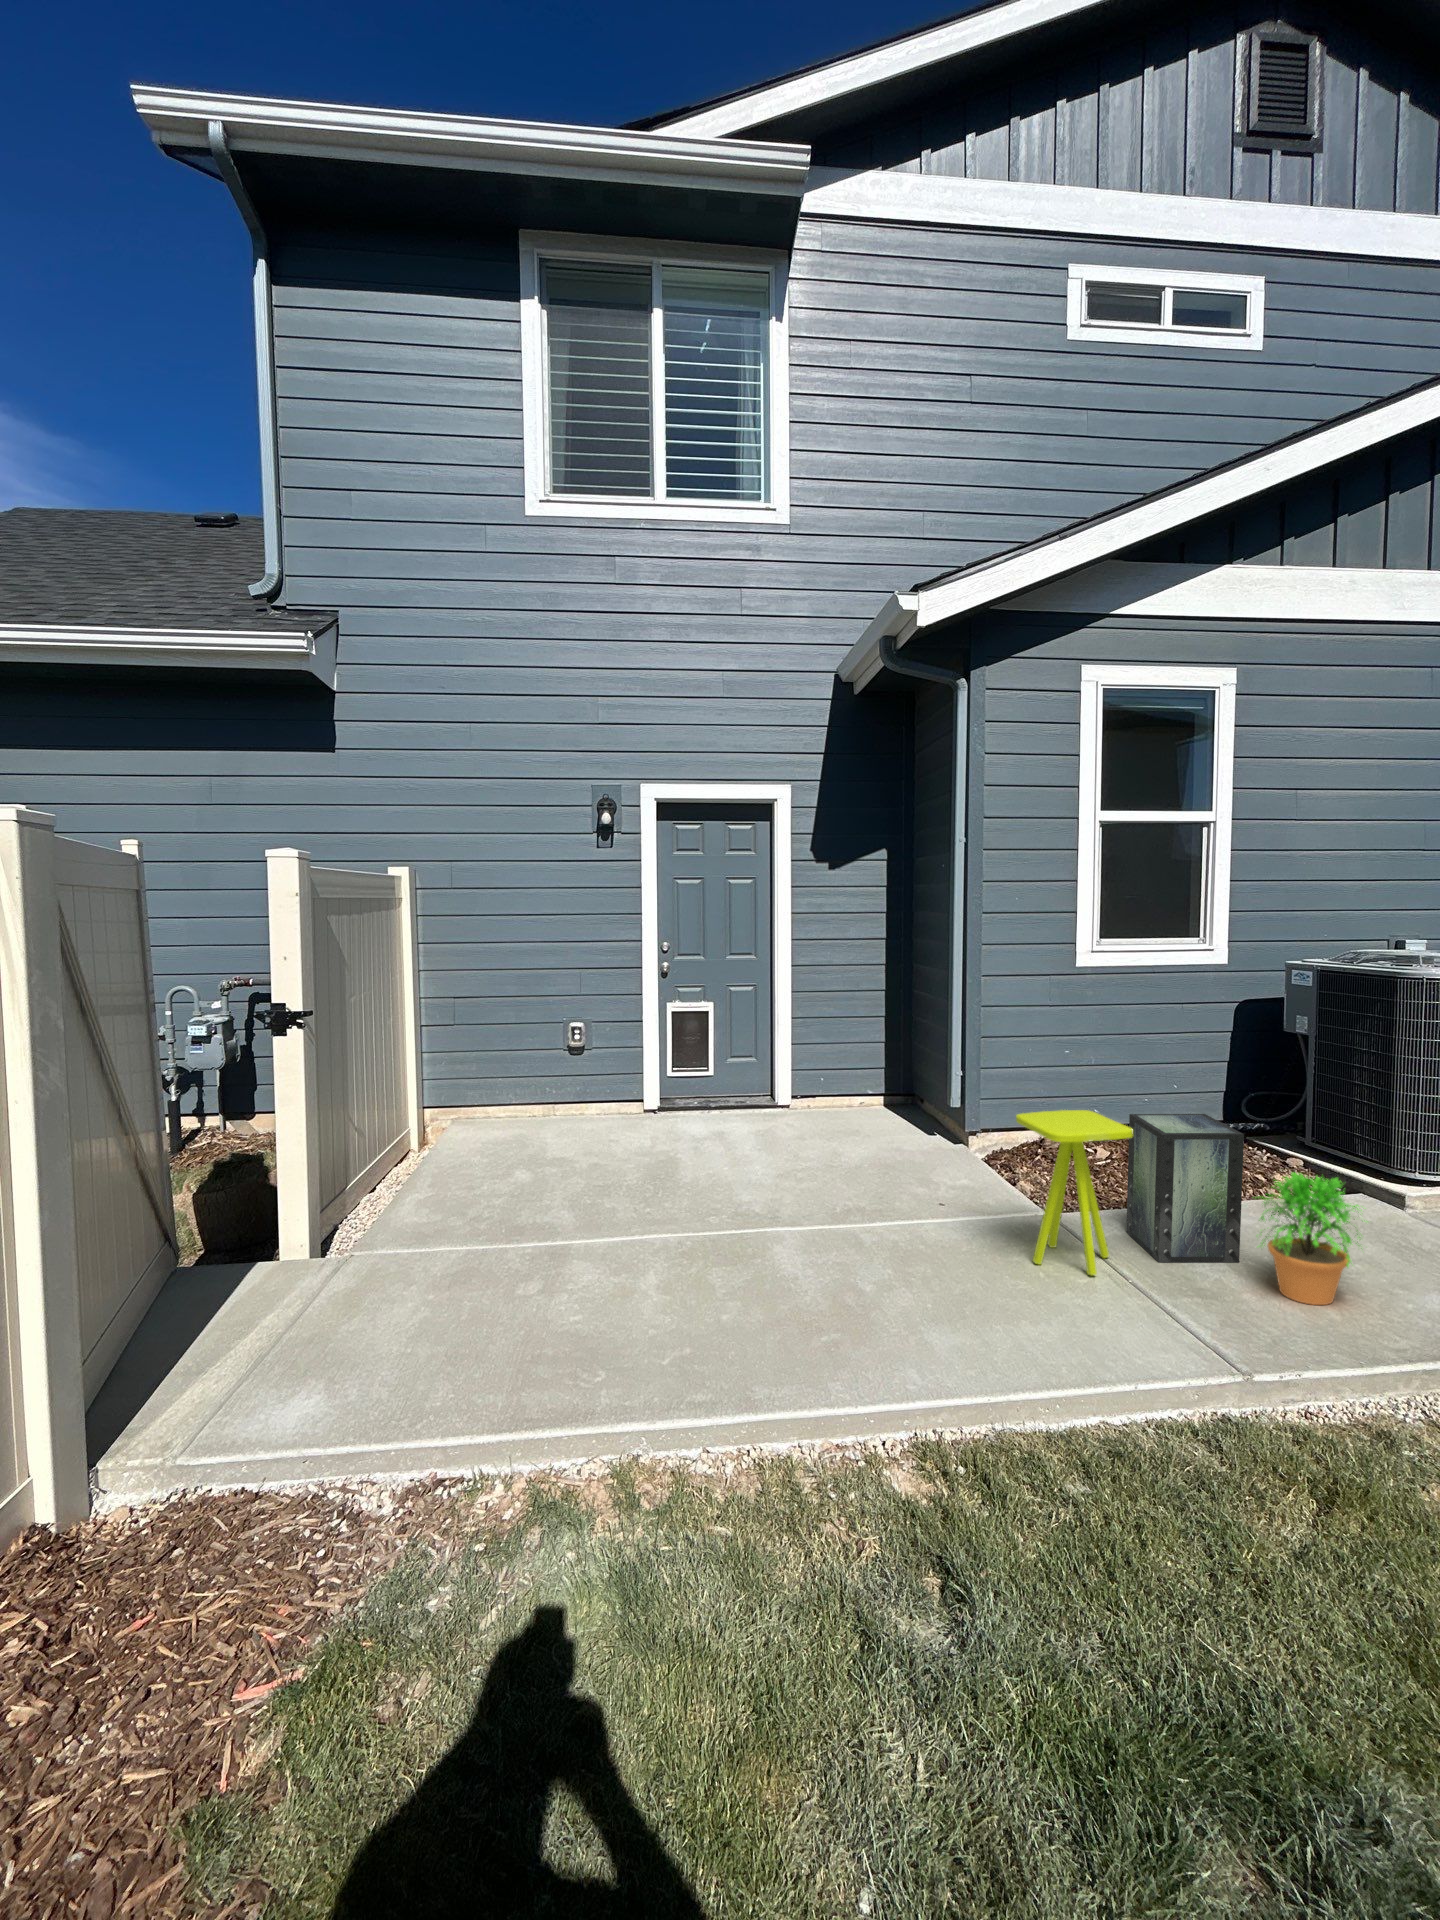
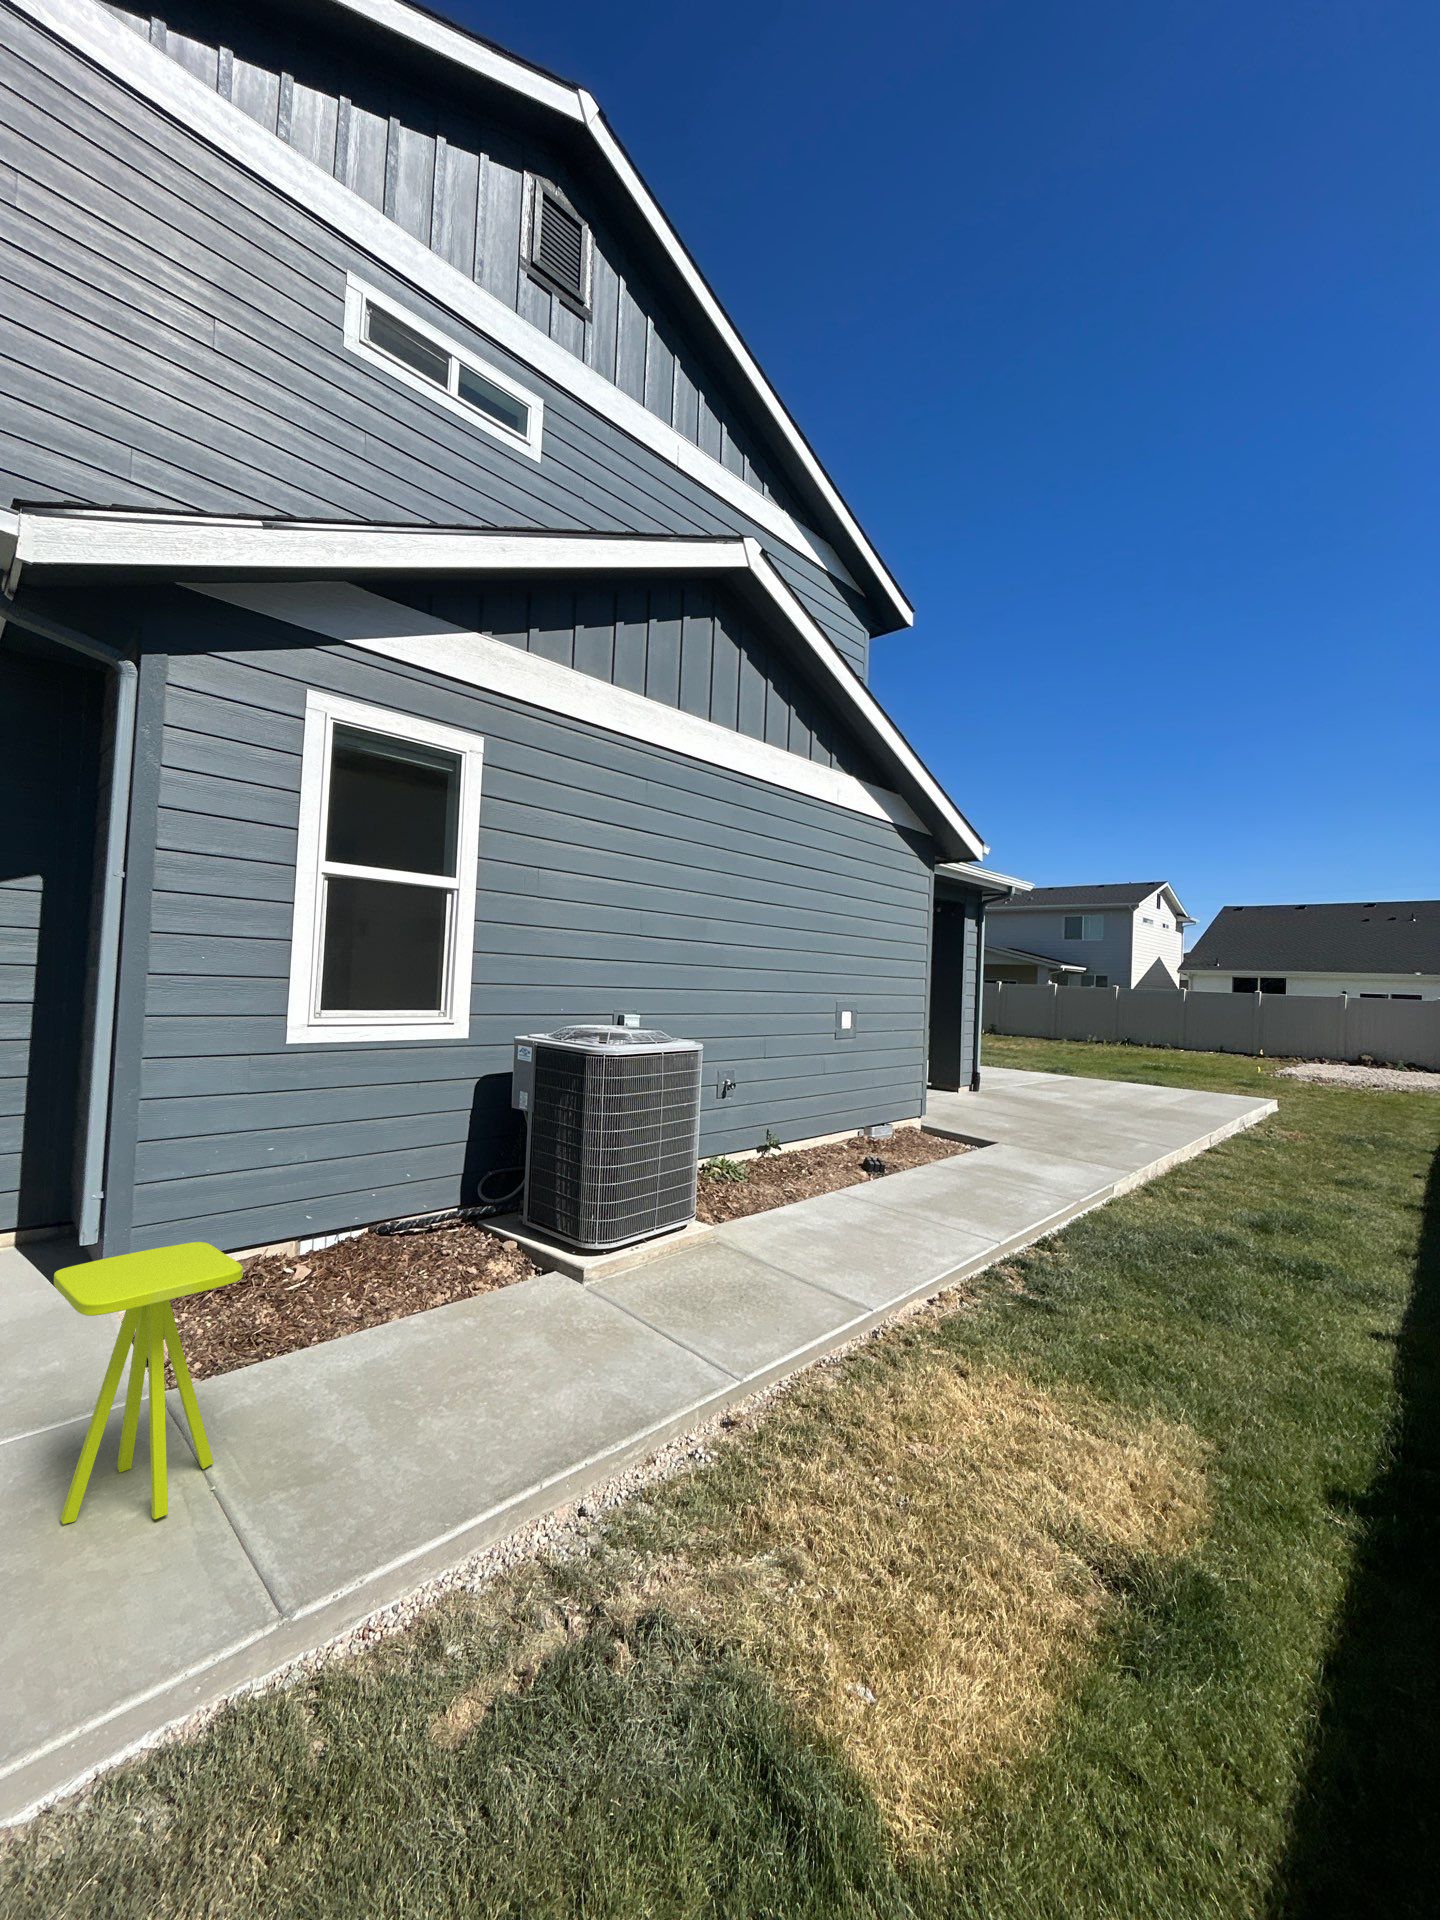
storage box: present [1126,1114,1244,1262] -> none [269,1219,413,1450]
potted plant: present [1260,1173,1362,1305] -> none [408,1285,537,1466]

